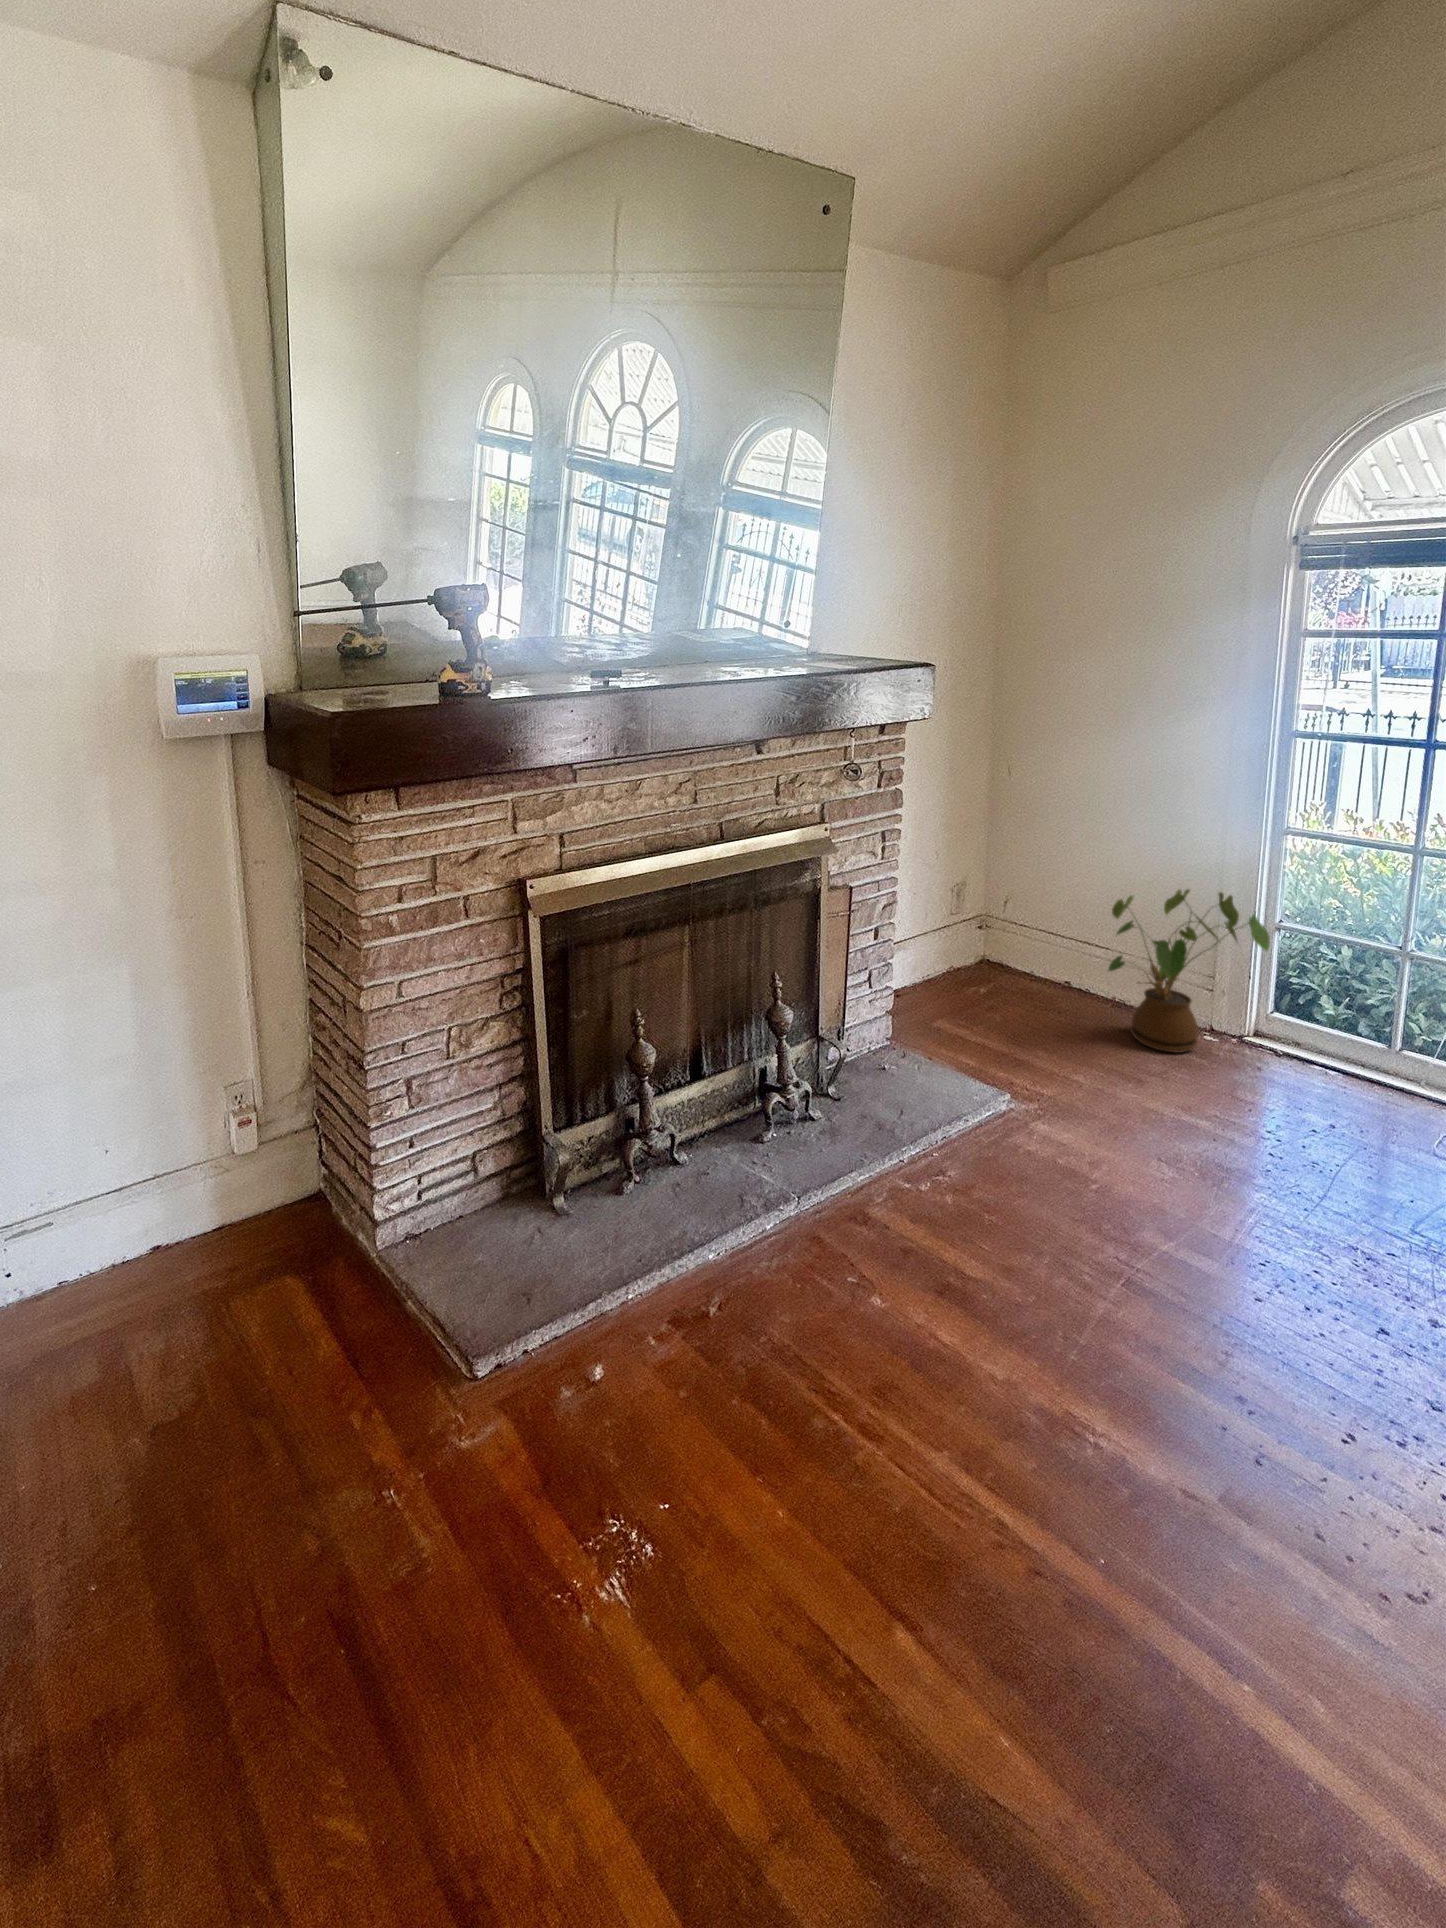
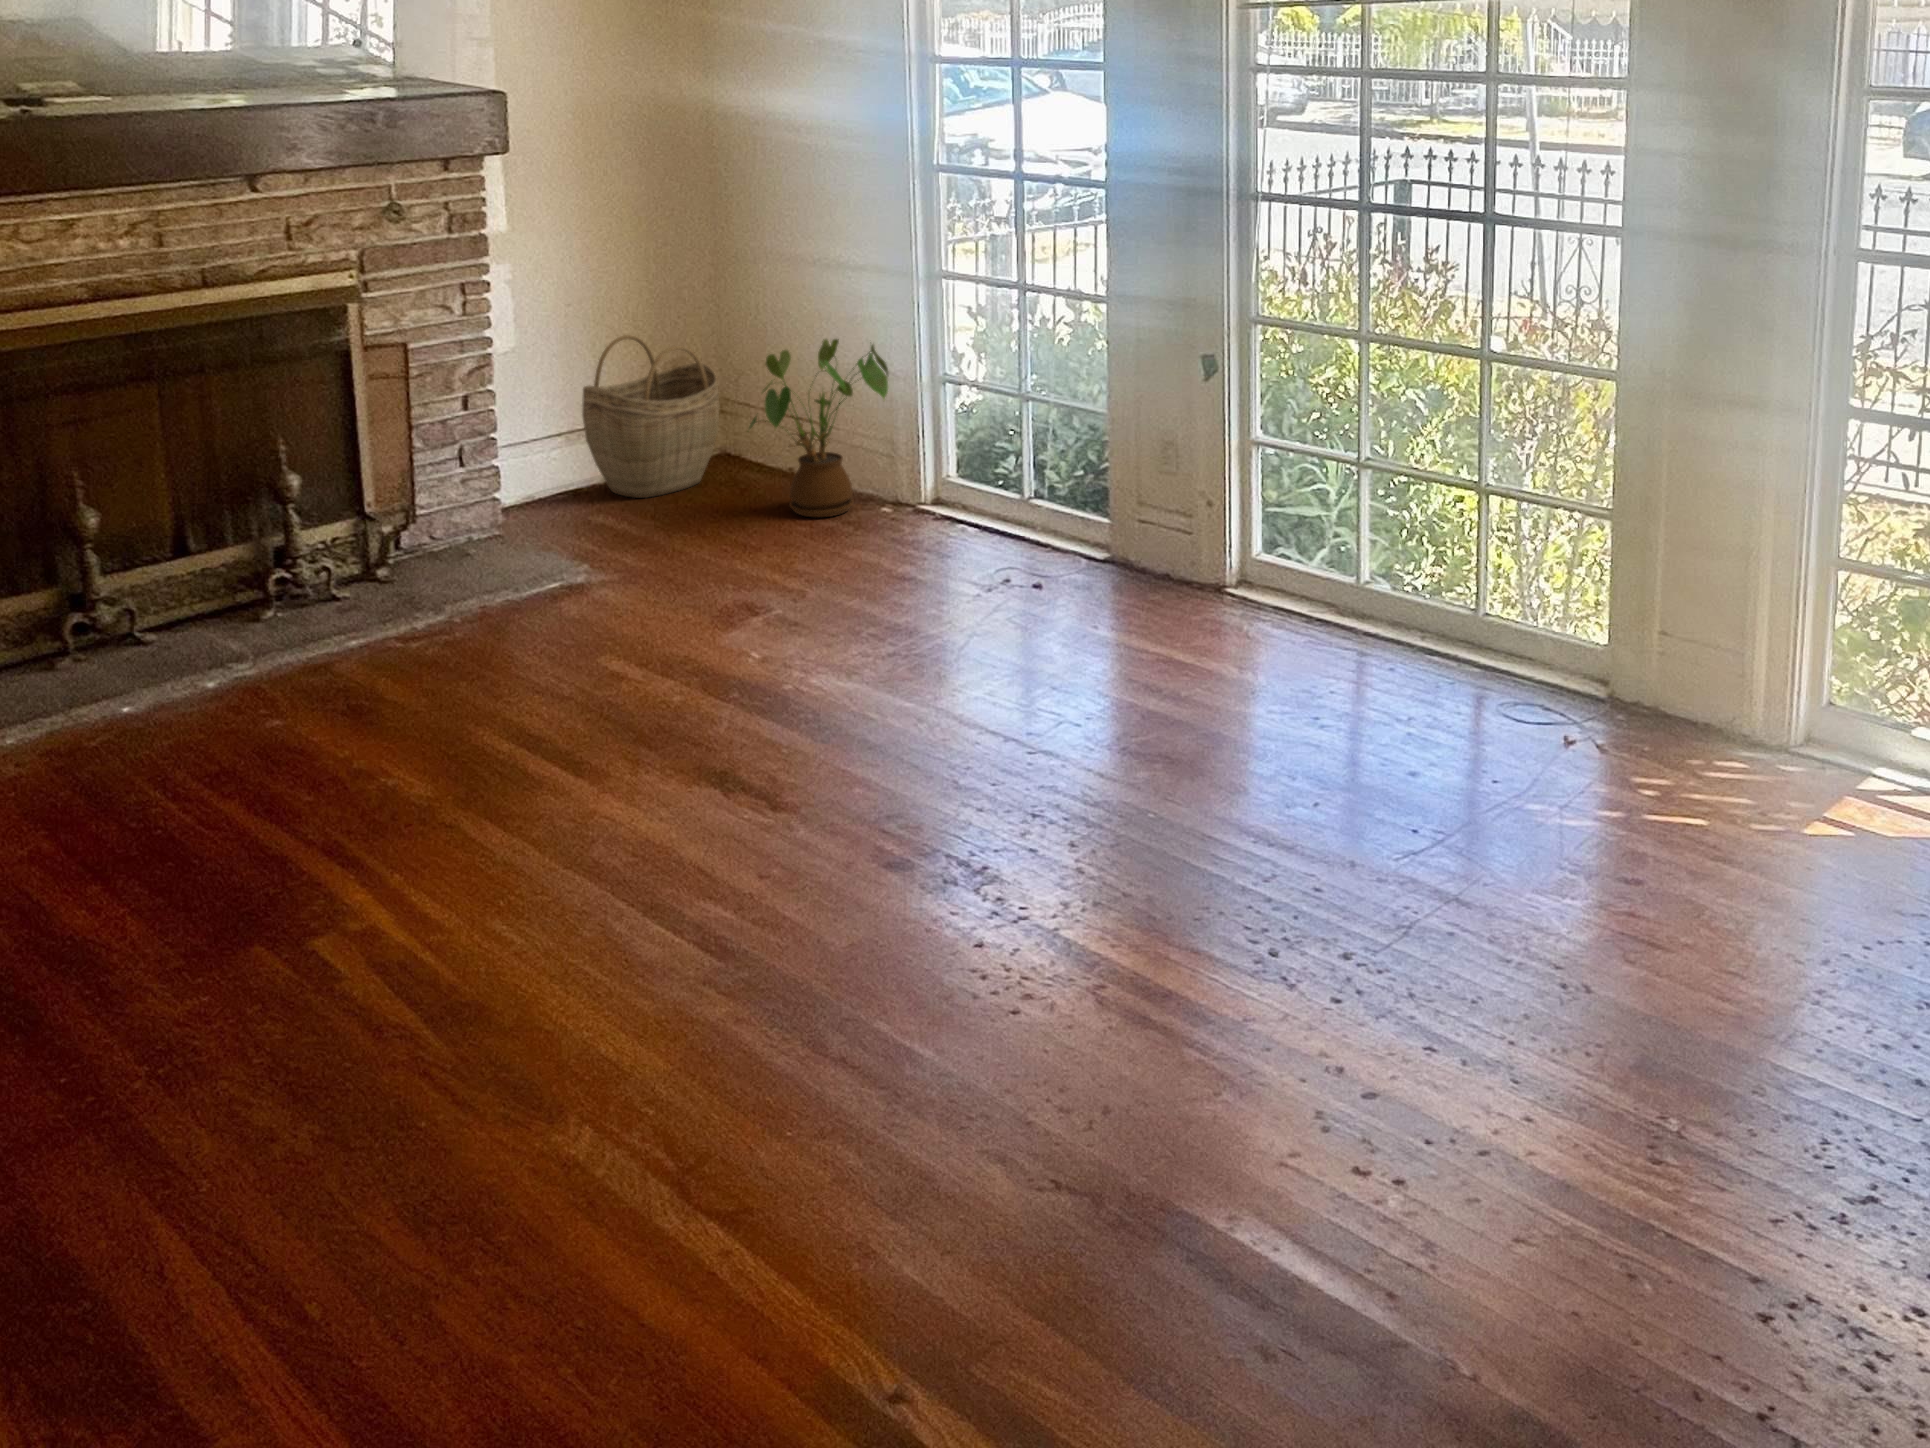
woven basket: none [917,867,1030,1009] -> present [582,335,720,498]

